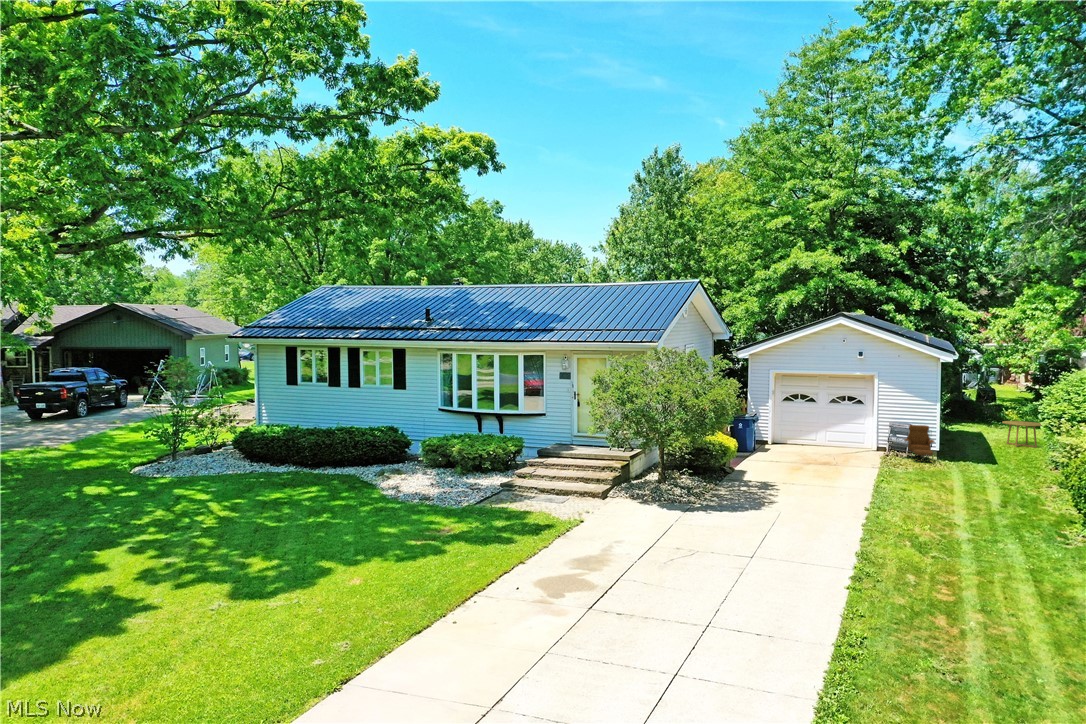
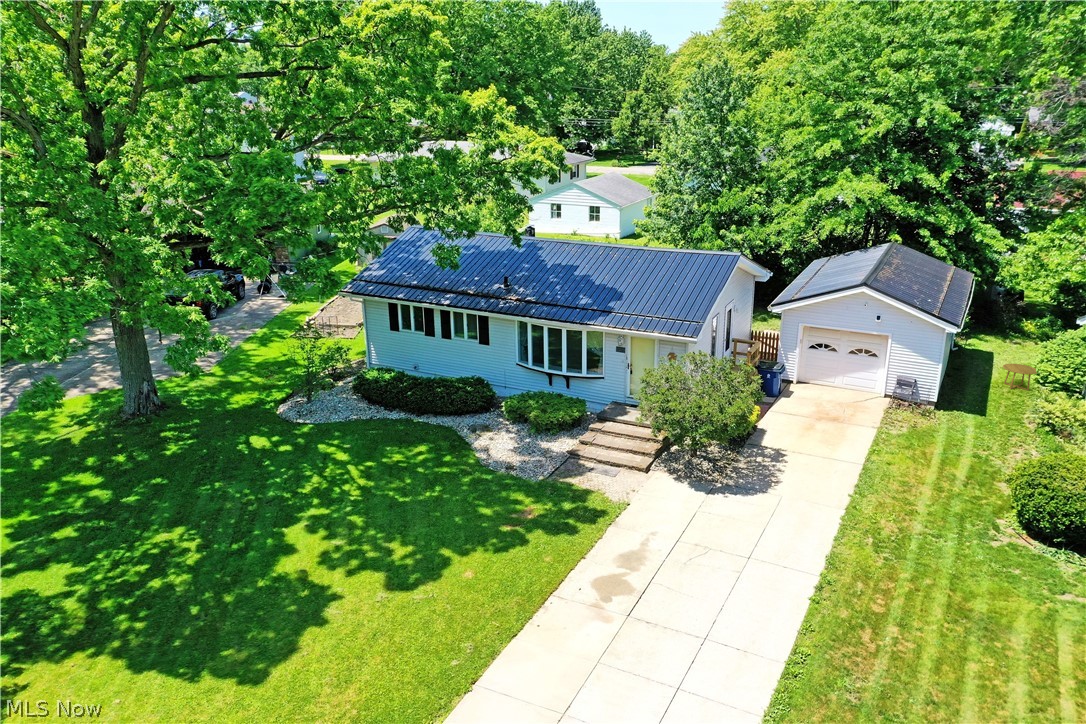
lounge chair: present [904,425,934,462] -> none [906,382,932,419]

